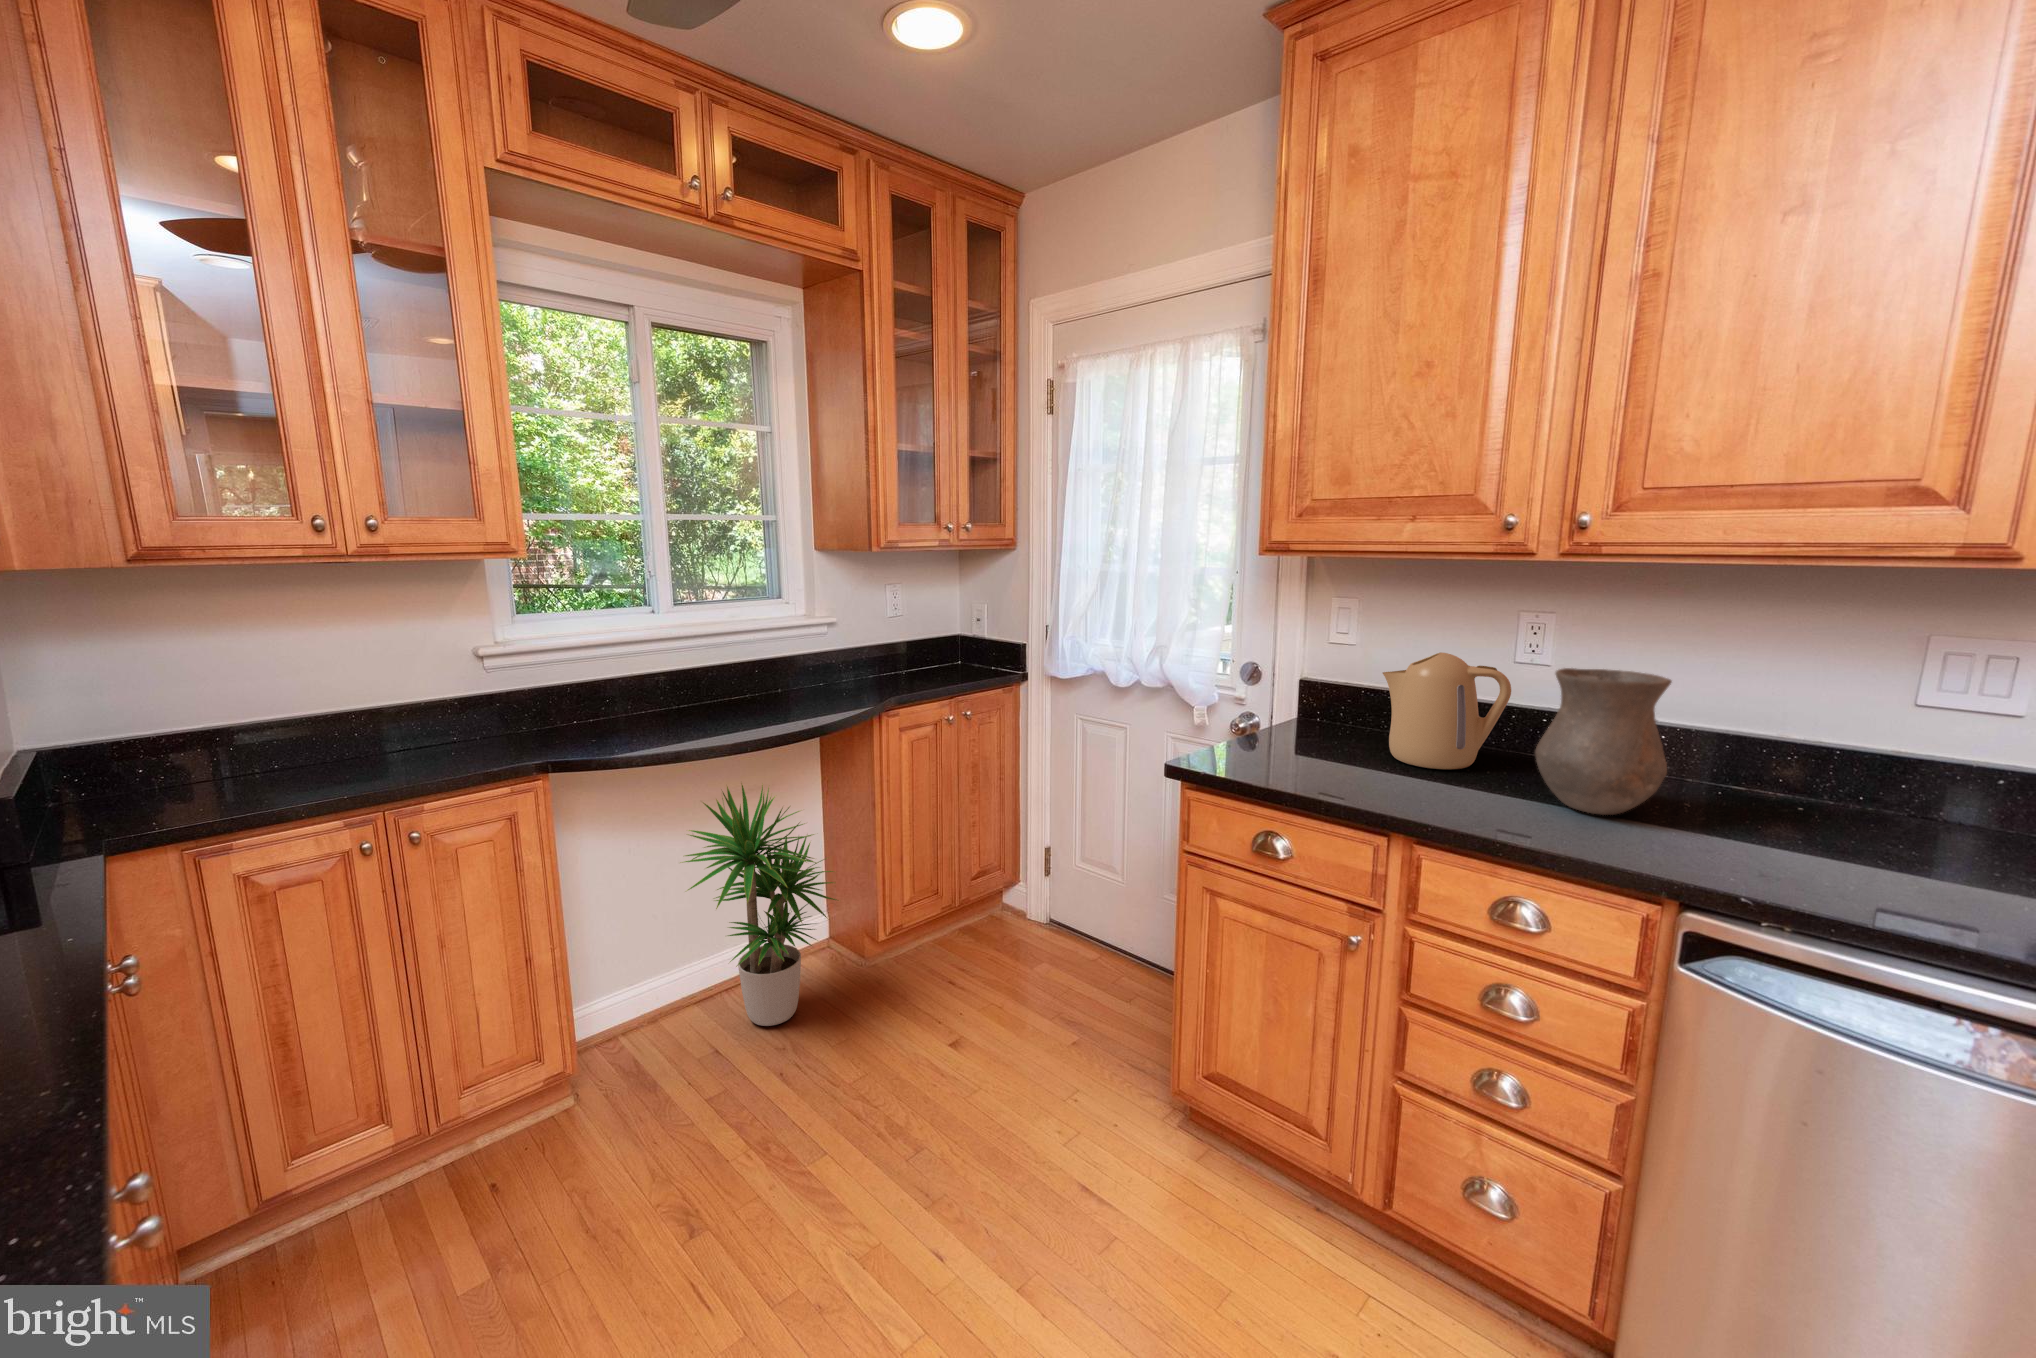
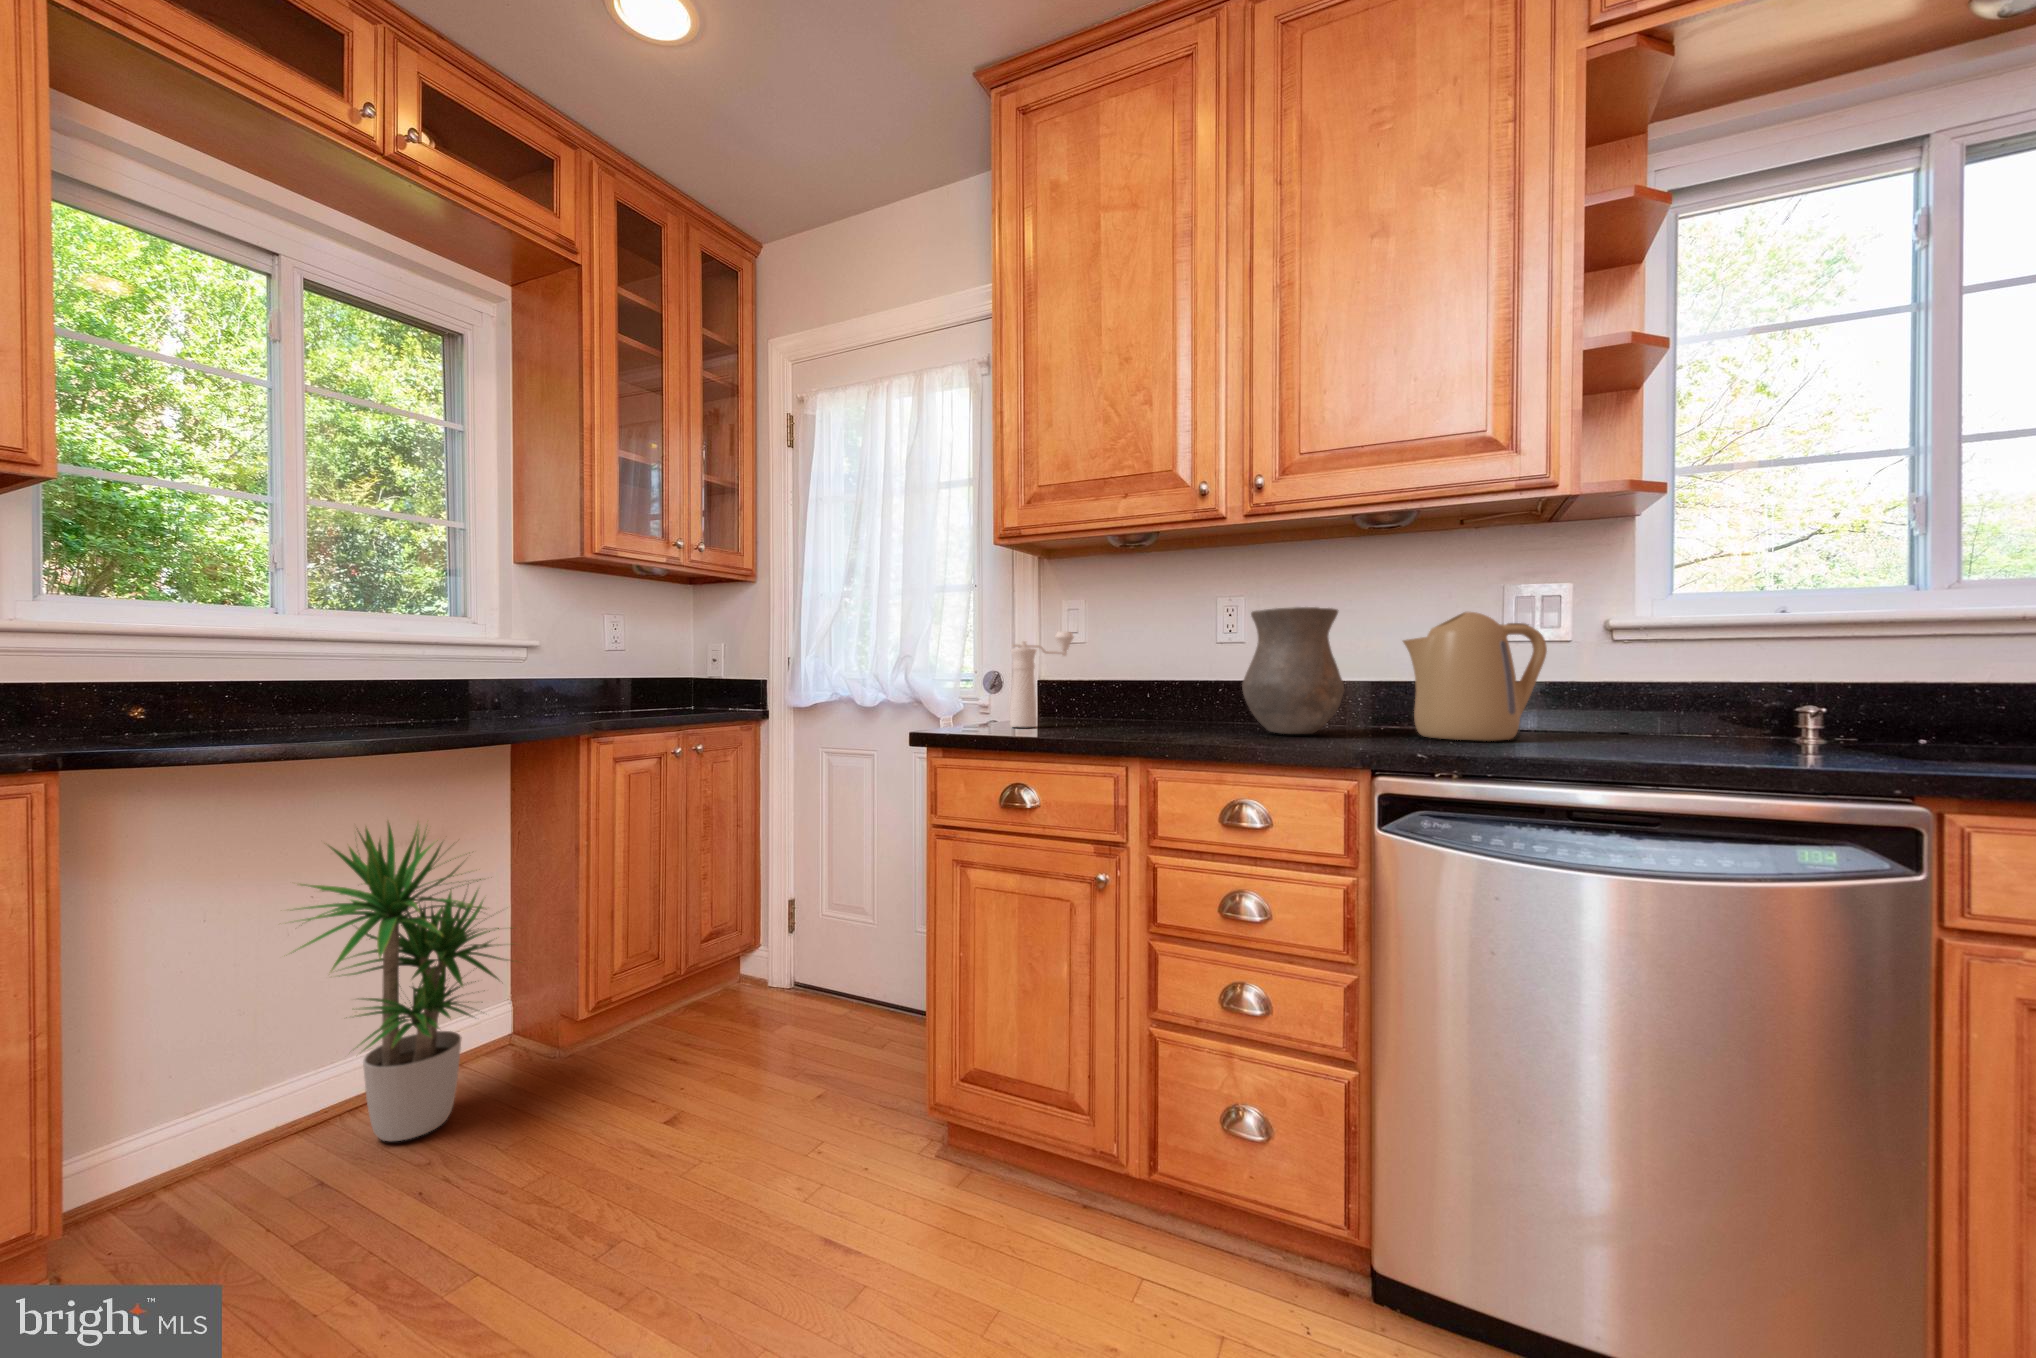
kettle: present [1383,652,1511,769] -> present [1403,612,1547,741]
pepper mill: none [1267,656,1343,759] -> present [1010,632,1074,727]

